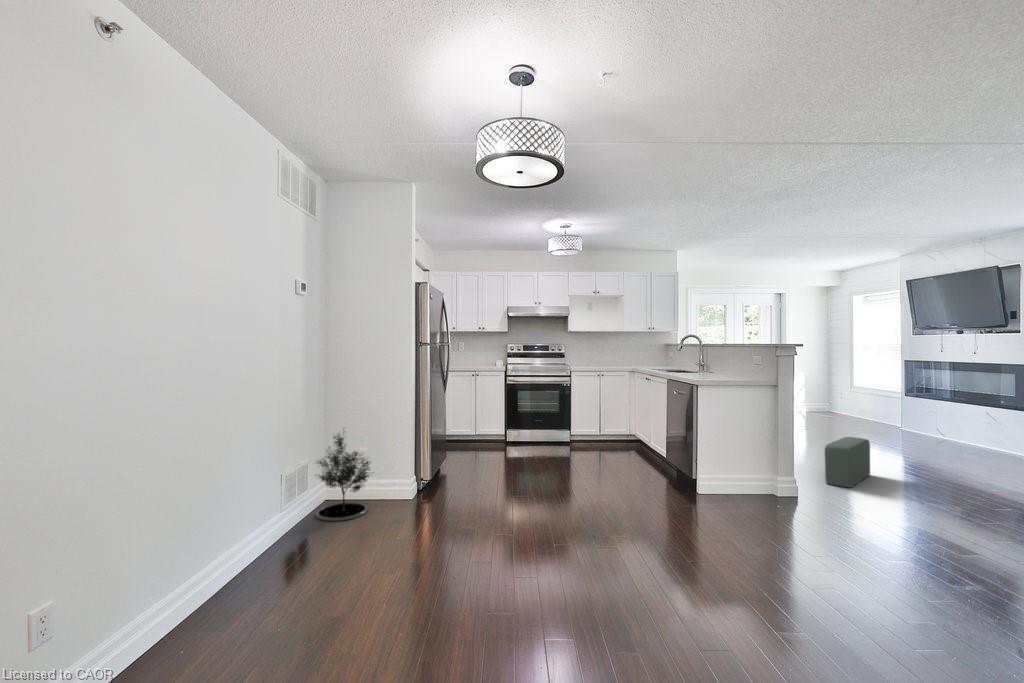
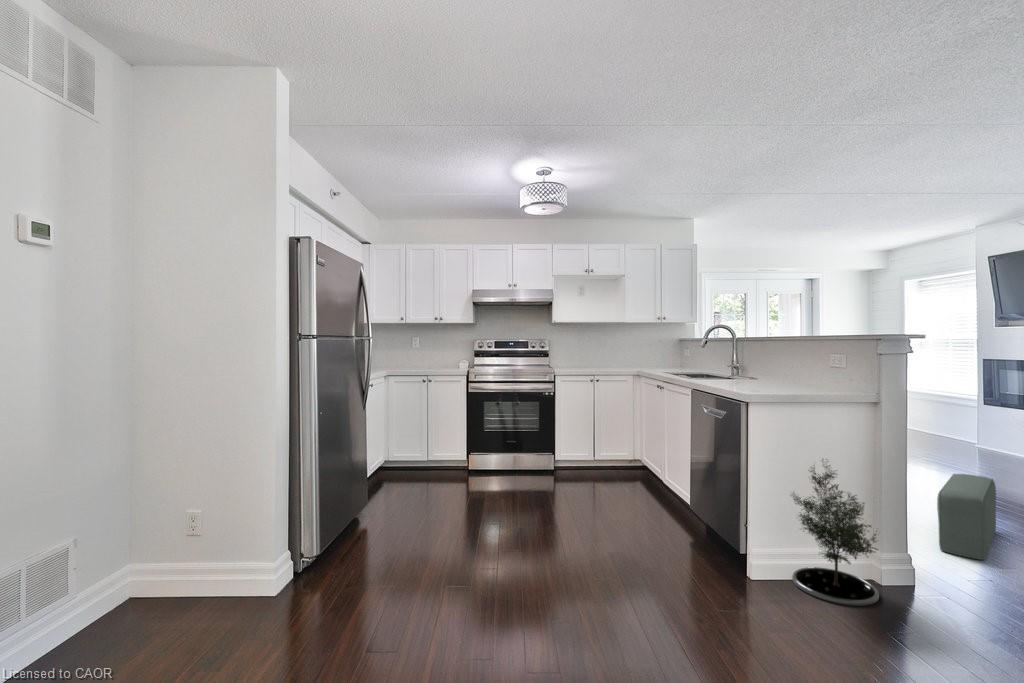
potted tree: present [316,429,370,521] -> present [792,465,879,606]

